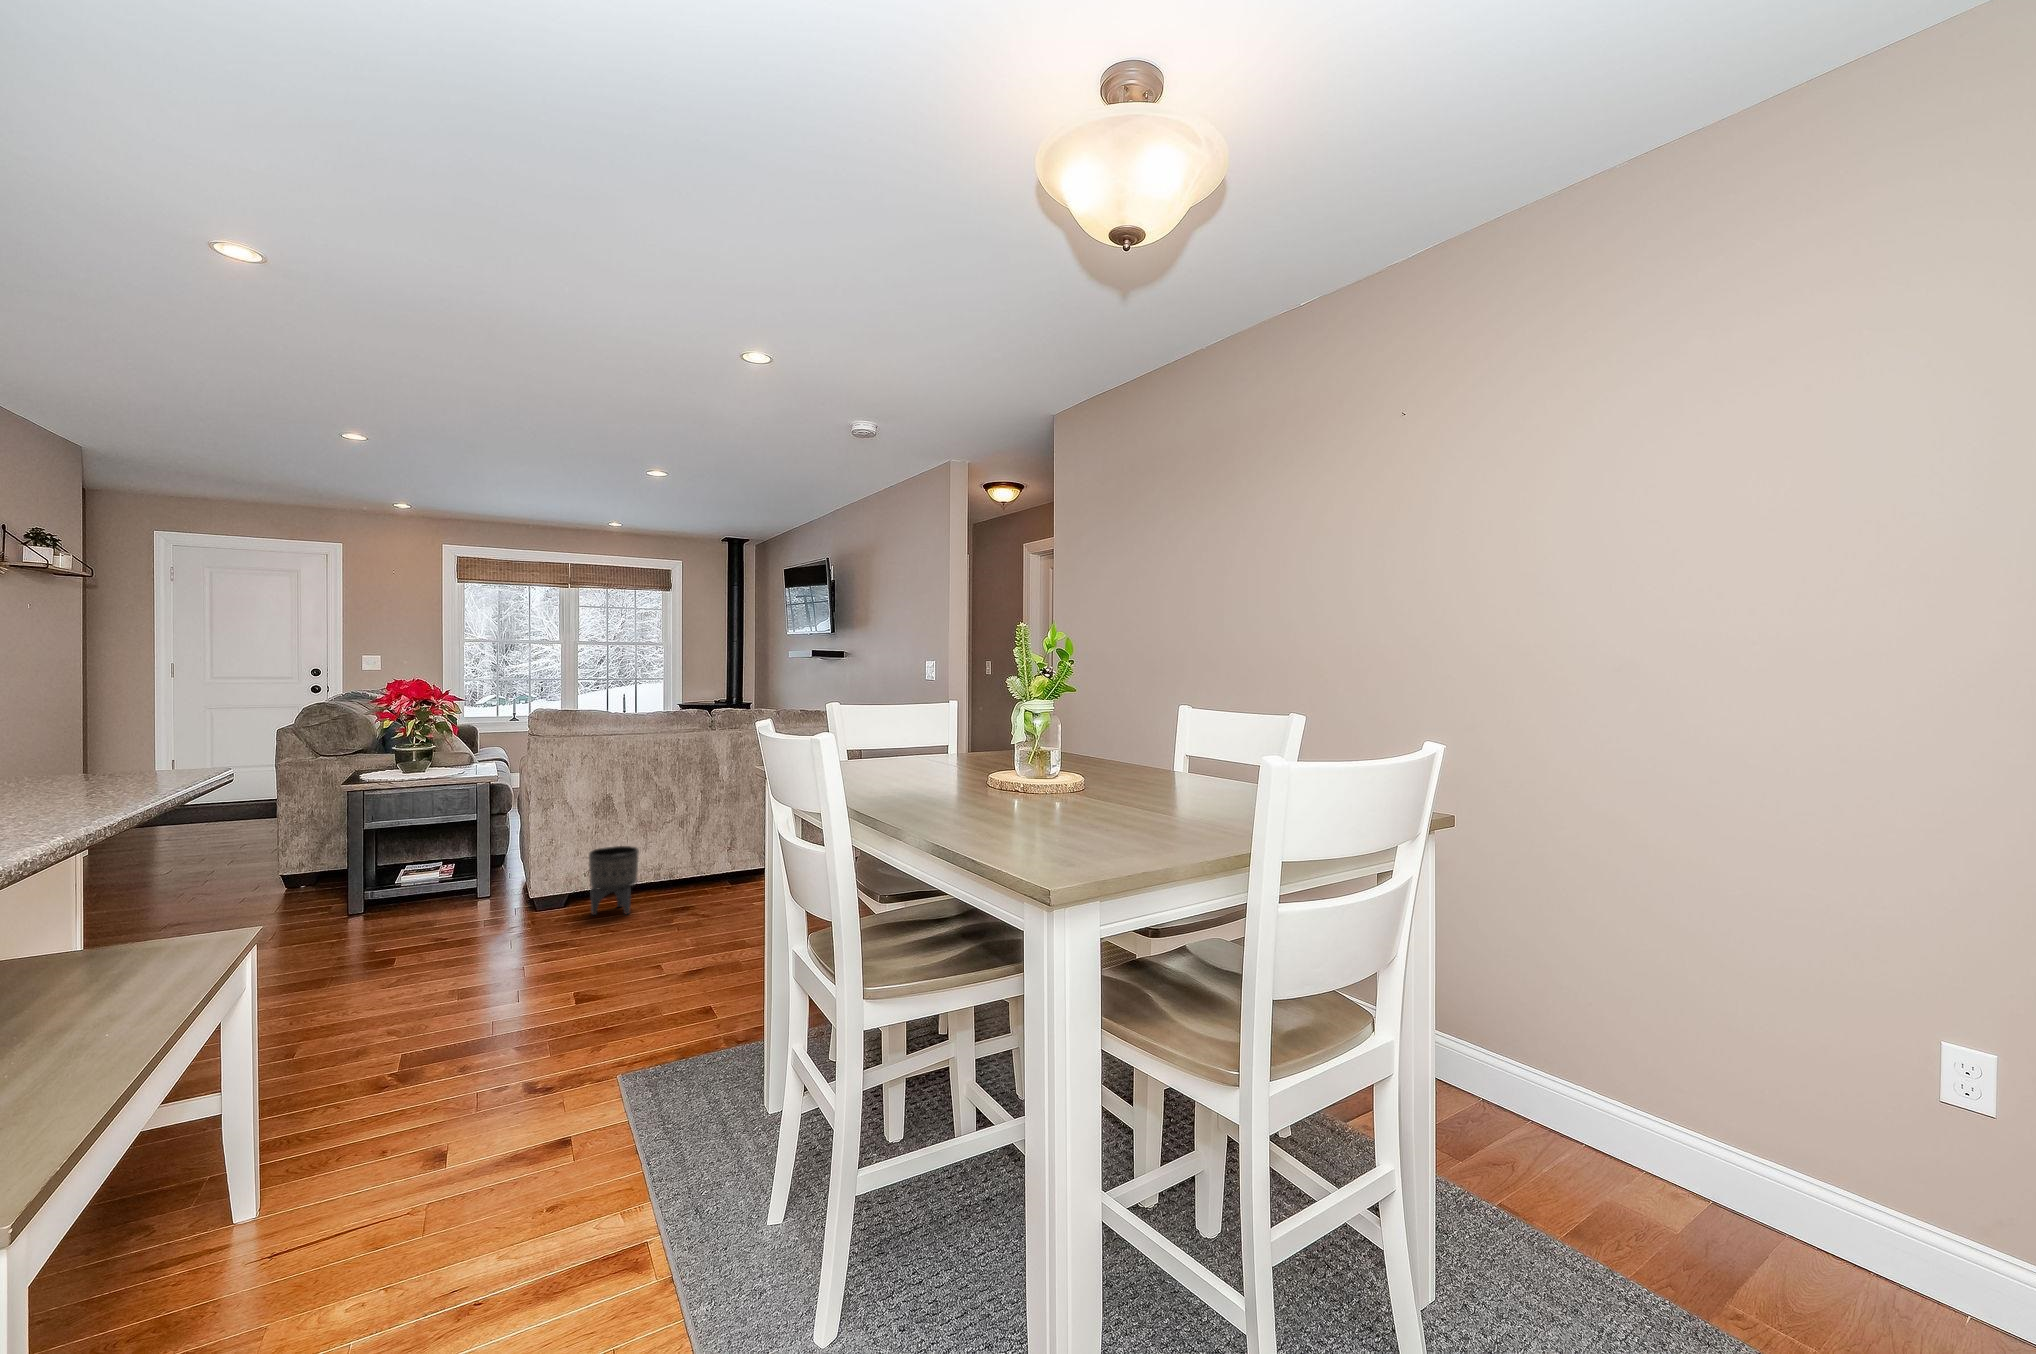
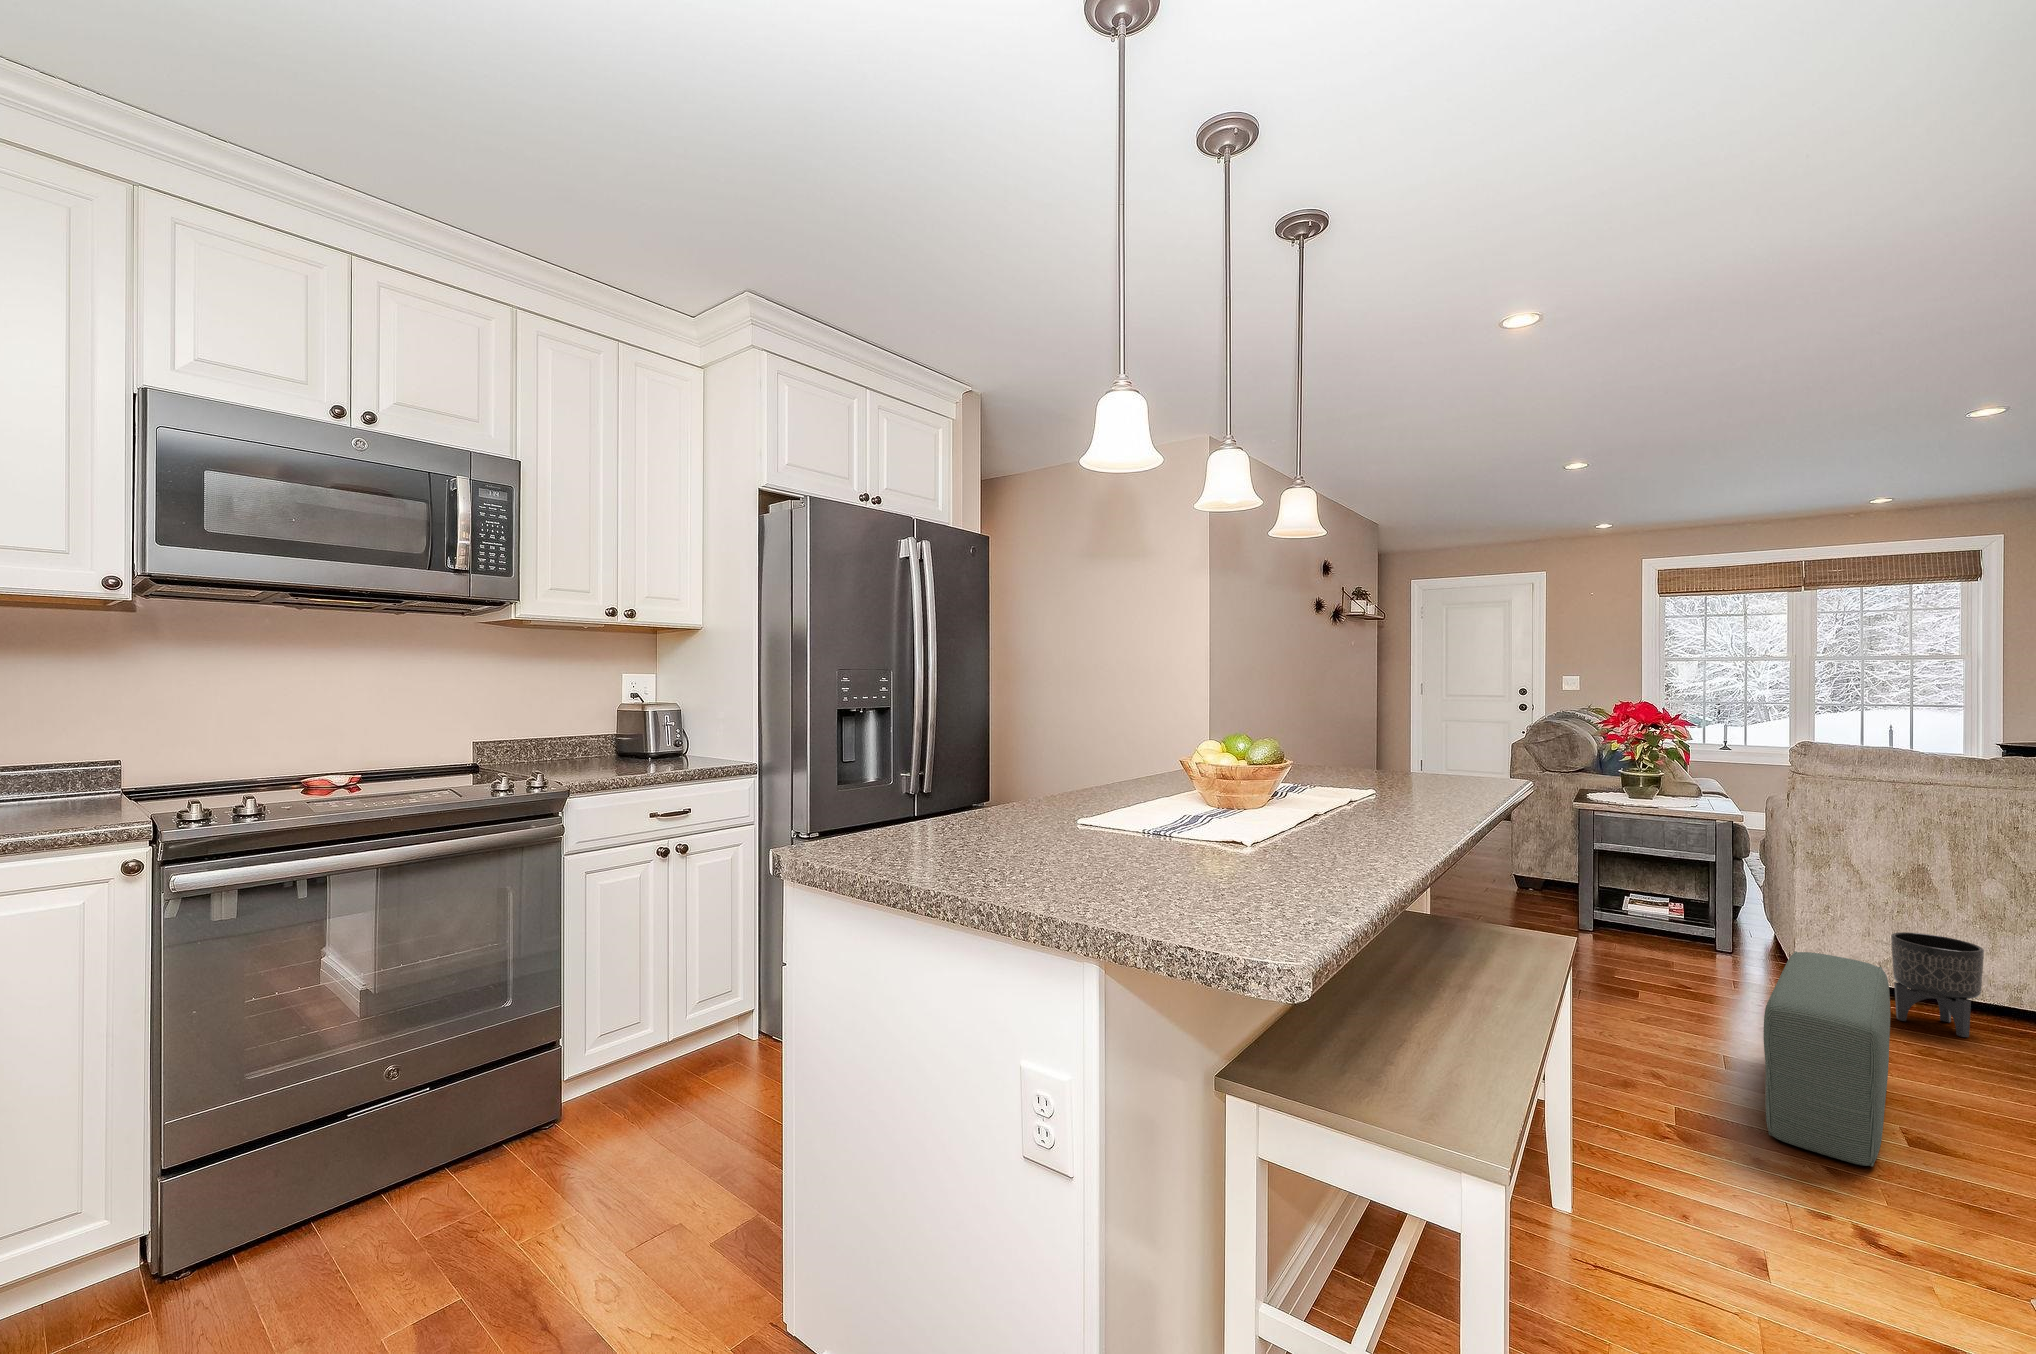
pouf: none [479,878,574,1038] -> present [1763,951,1890,1167]

